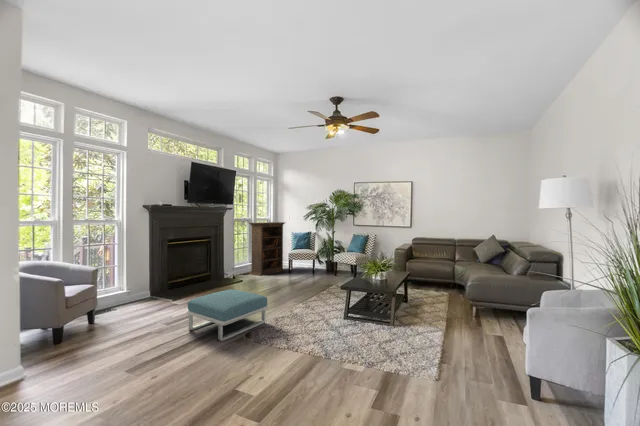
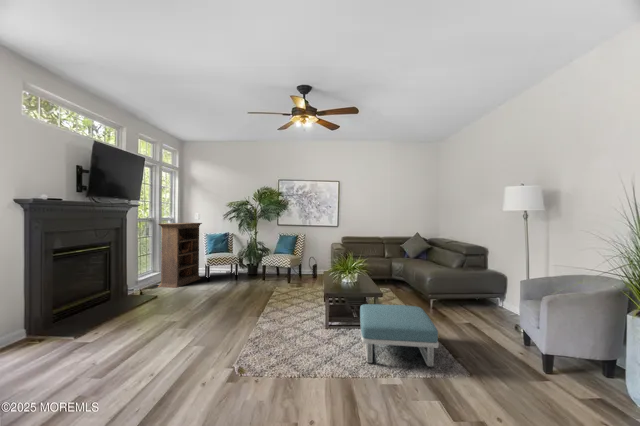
footstool: present [187,289,268,341] -> present [360,304,439,367]

